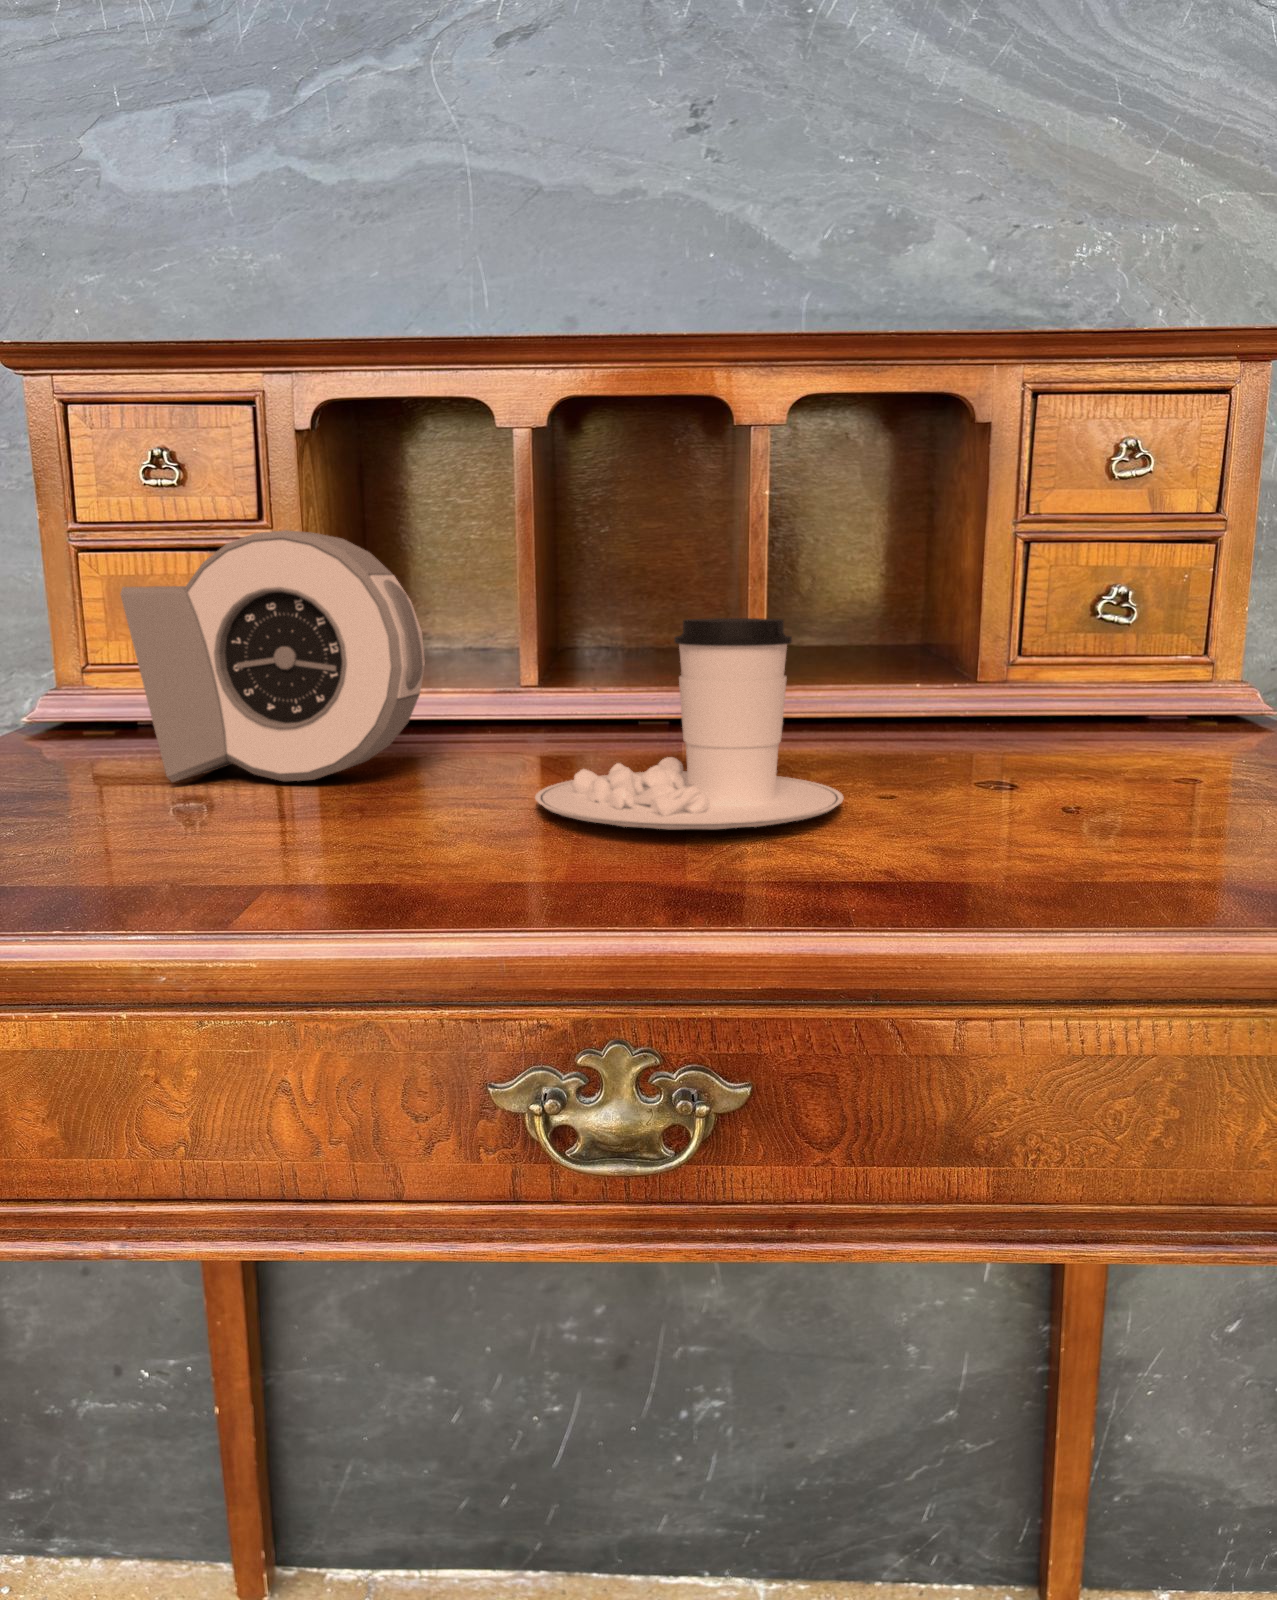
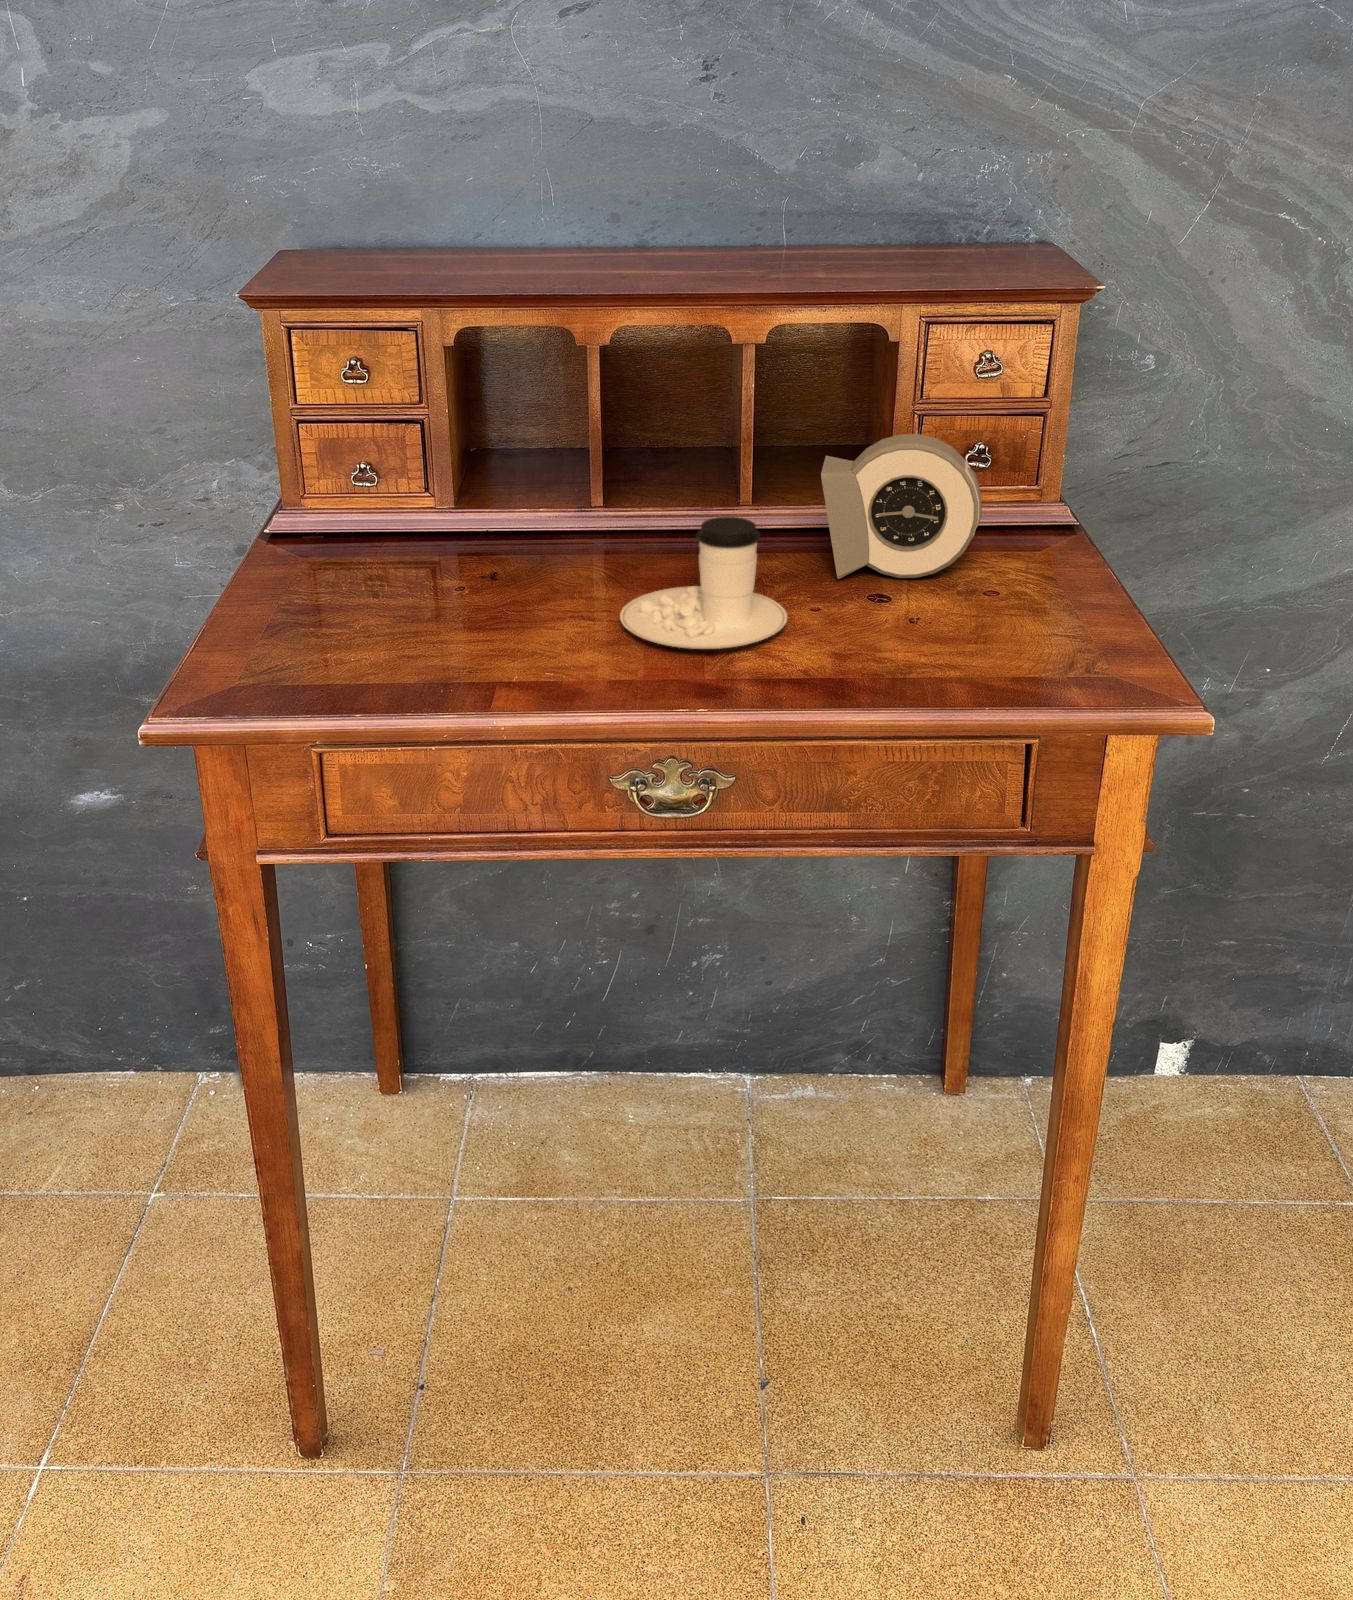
alarm clock: present [121,530,425,782] -> present [821,434,982,579]

